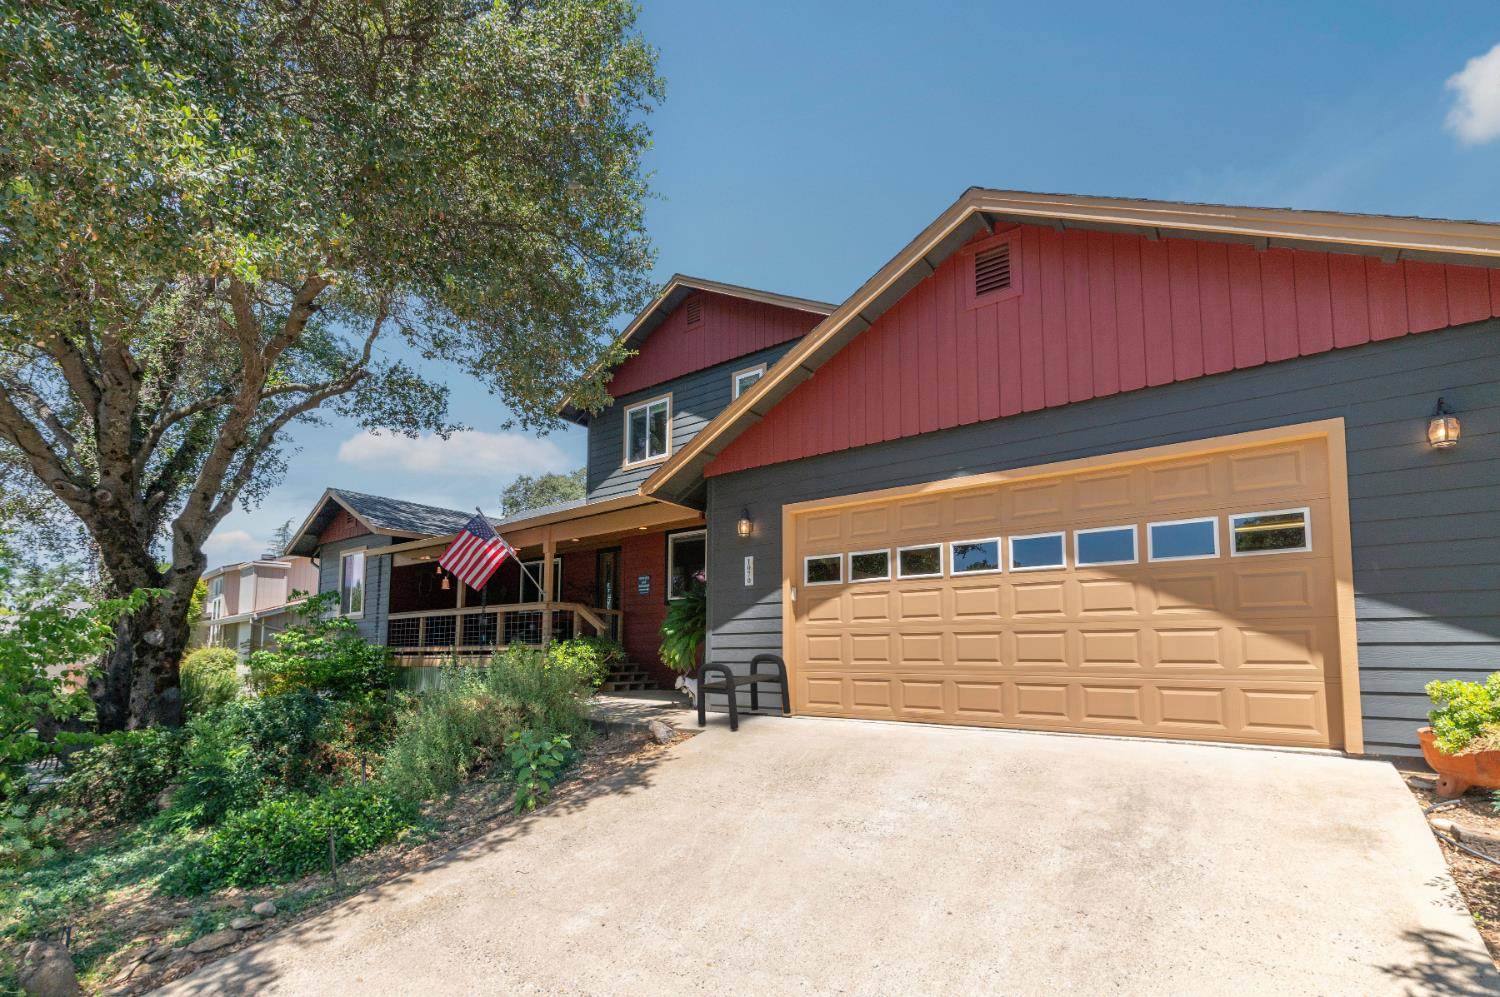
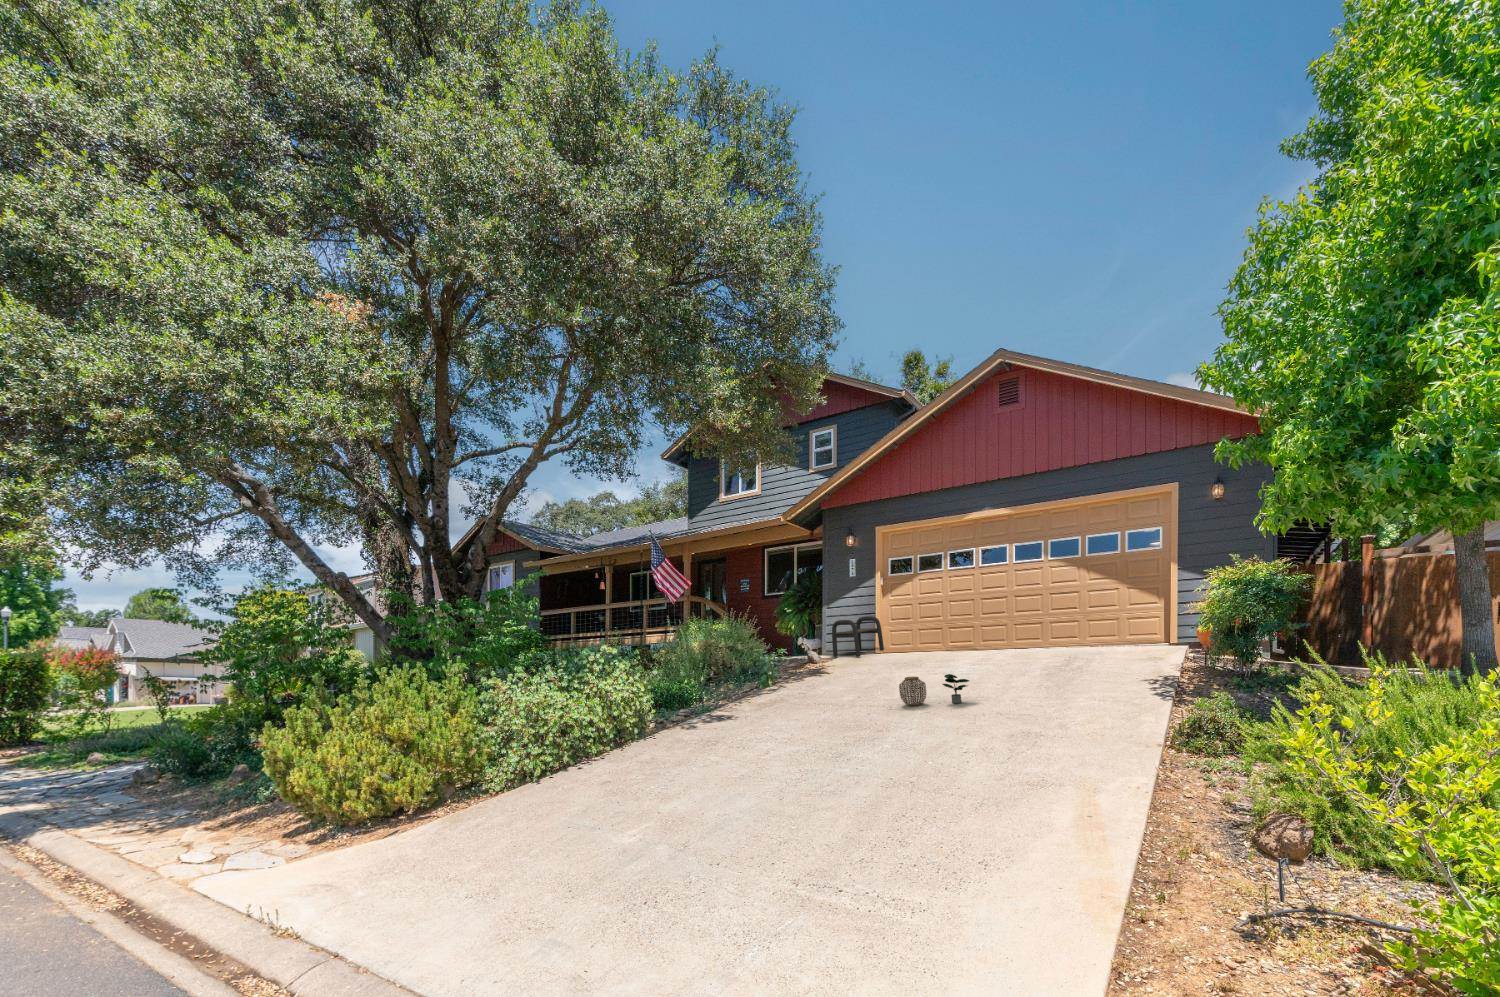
woven basket: none [669,860,734,943] -> present [899,677,926,706]
potted plant: none [766,863,835,951] -> present [943,674,969,704]

